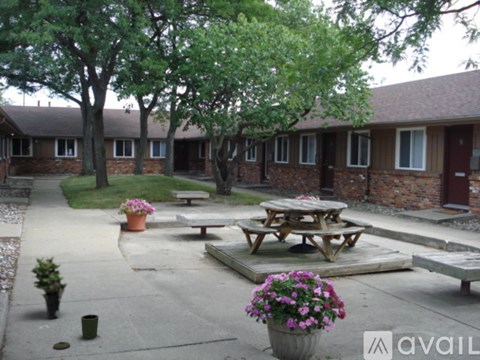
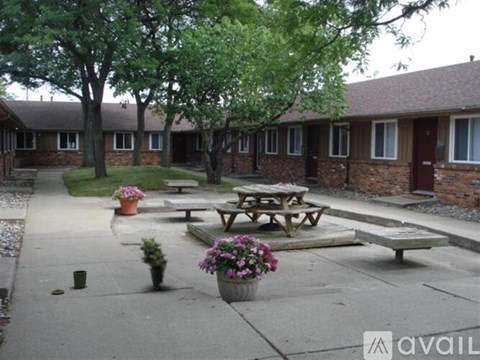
potted plant: present [31,257,67,319] -> present [139,237,168,290]

